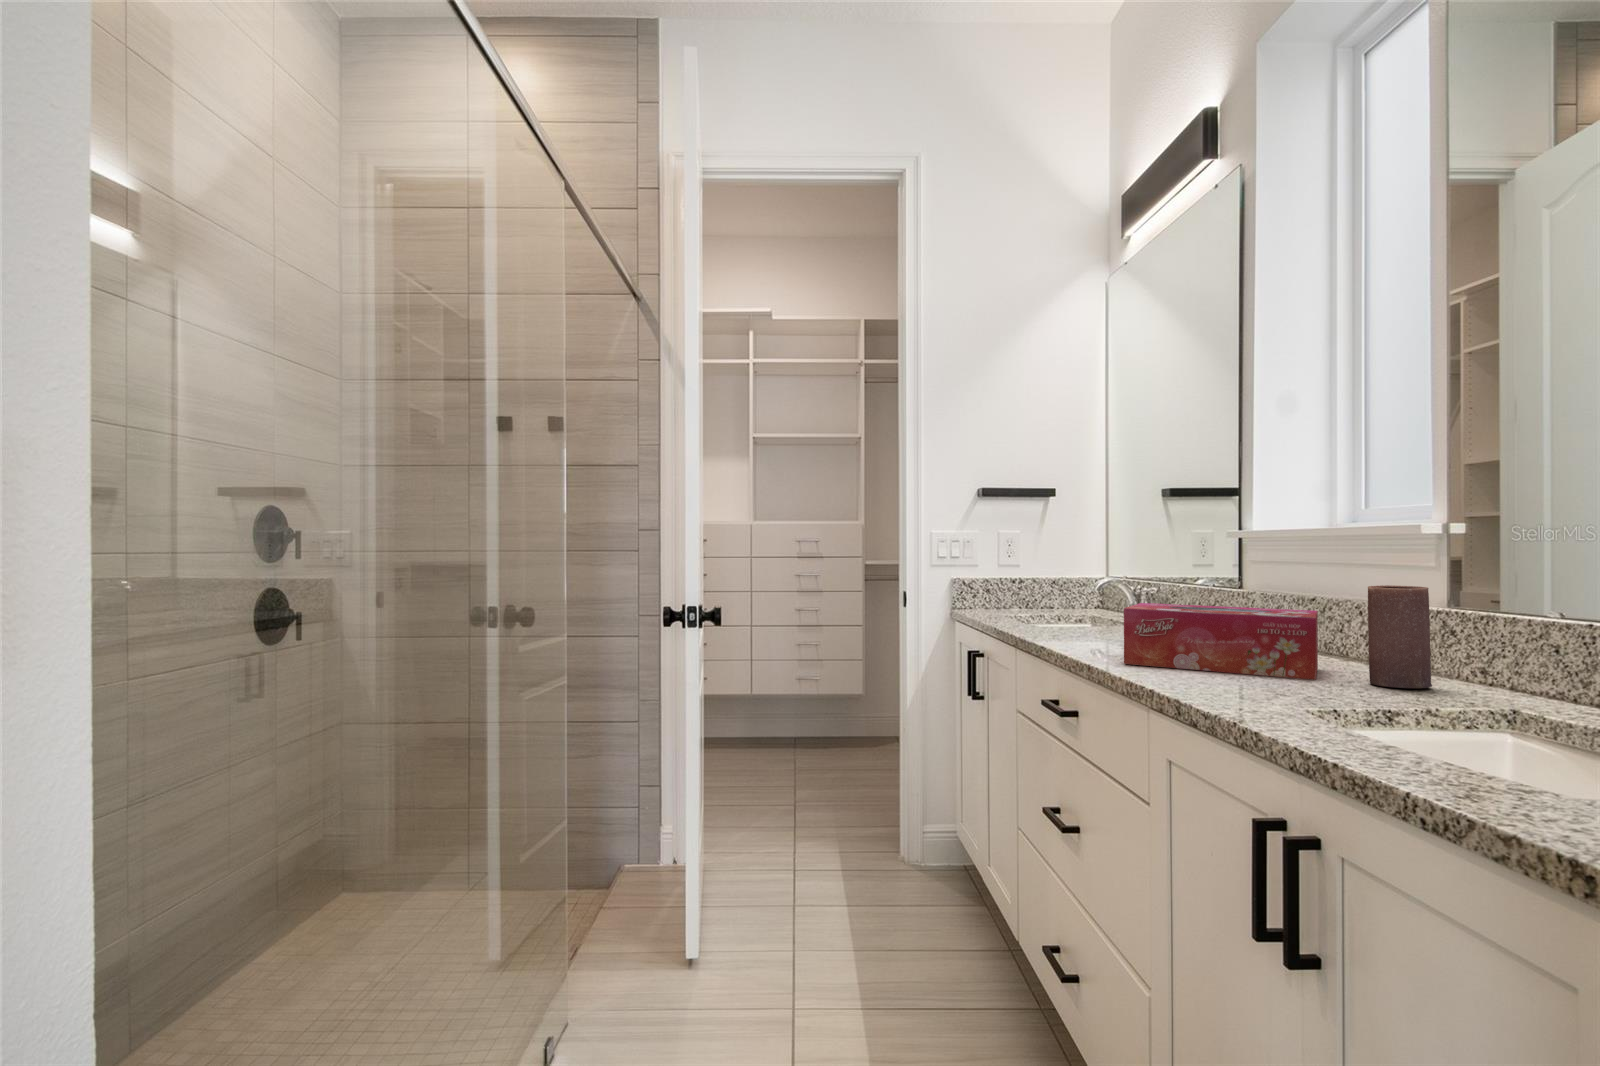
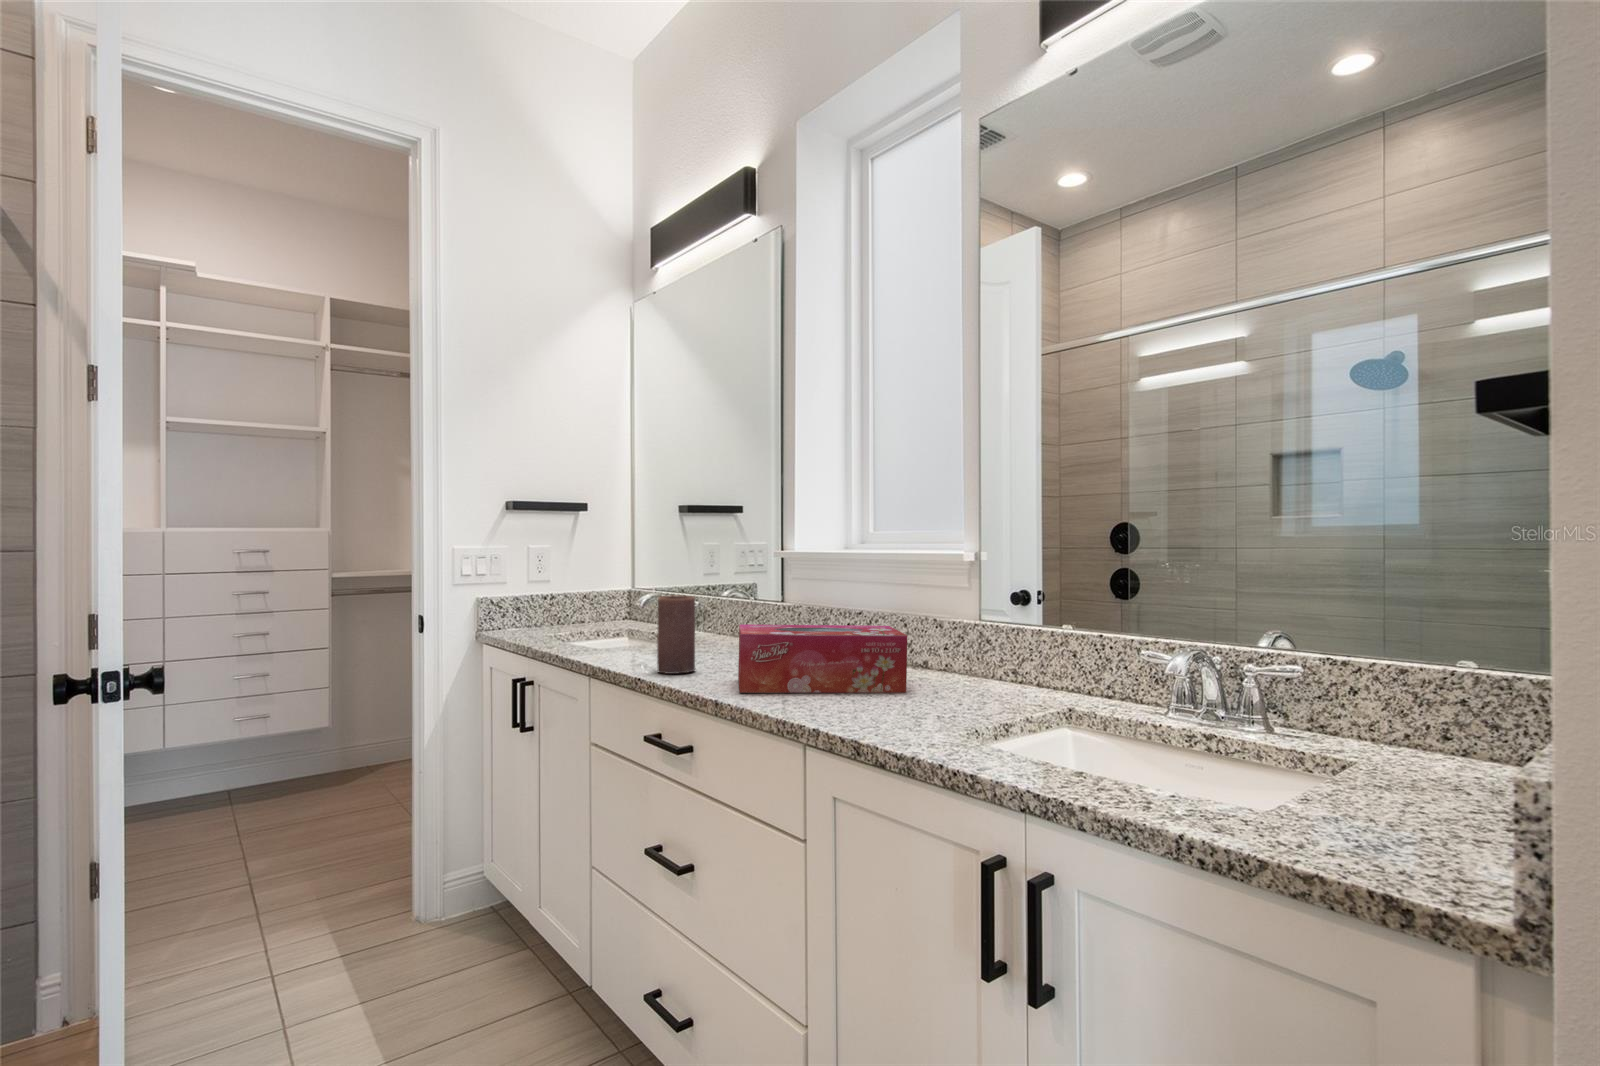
candle: present [1368,585,1432,688] -> present [657,596,696,674]

